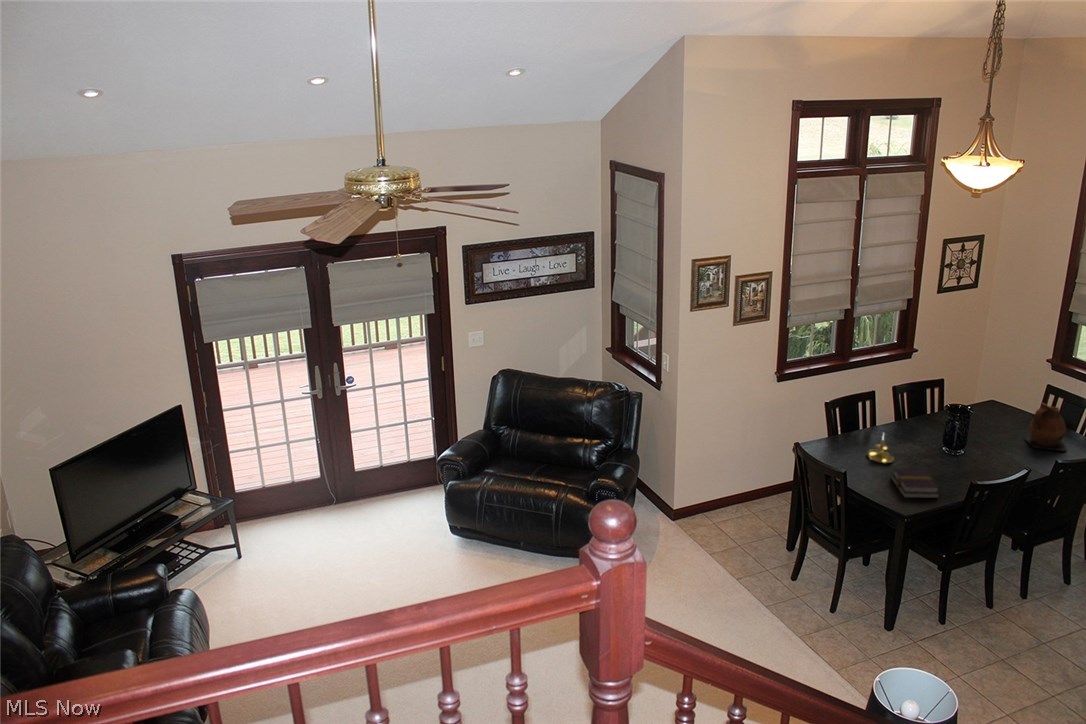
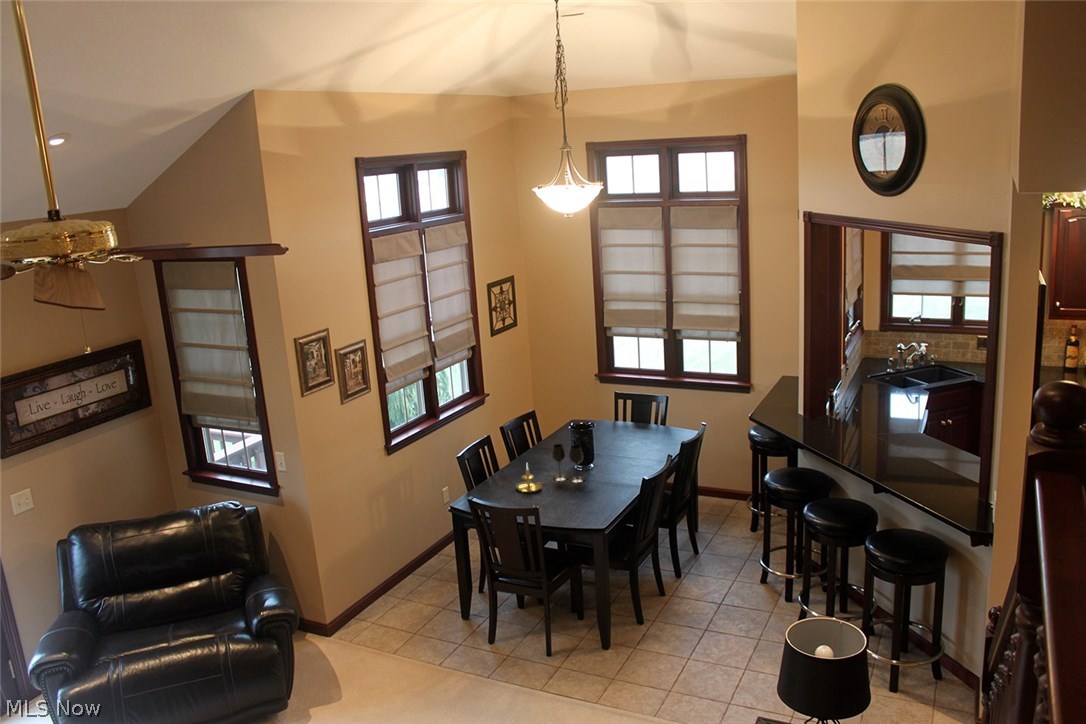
ceramic pitcher: present [1025,403,1067,451] -> none [615,402,653,442]
wine glass: none [913,424,950,470] -> present [552,444,585,483]
book: present [891,469,940,498] -> none [550,483,600,512]

